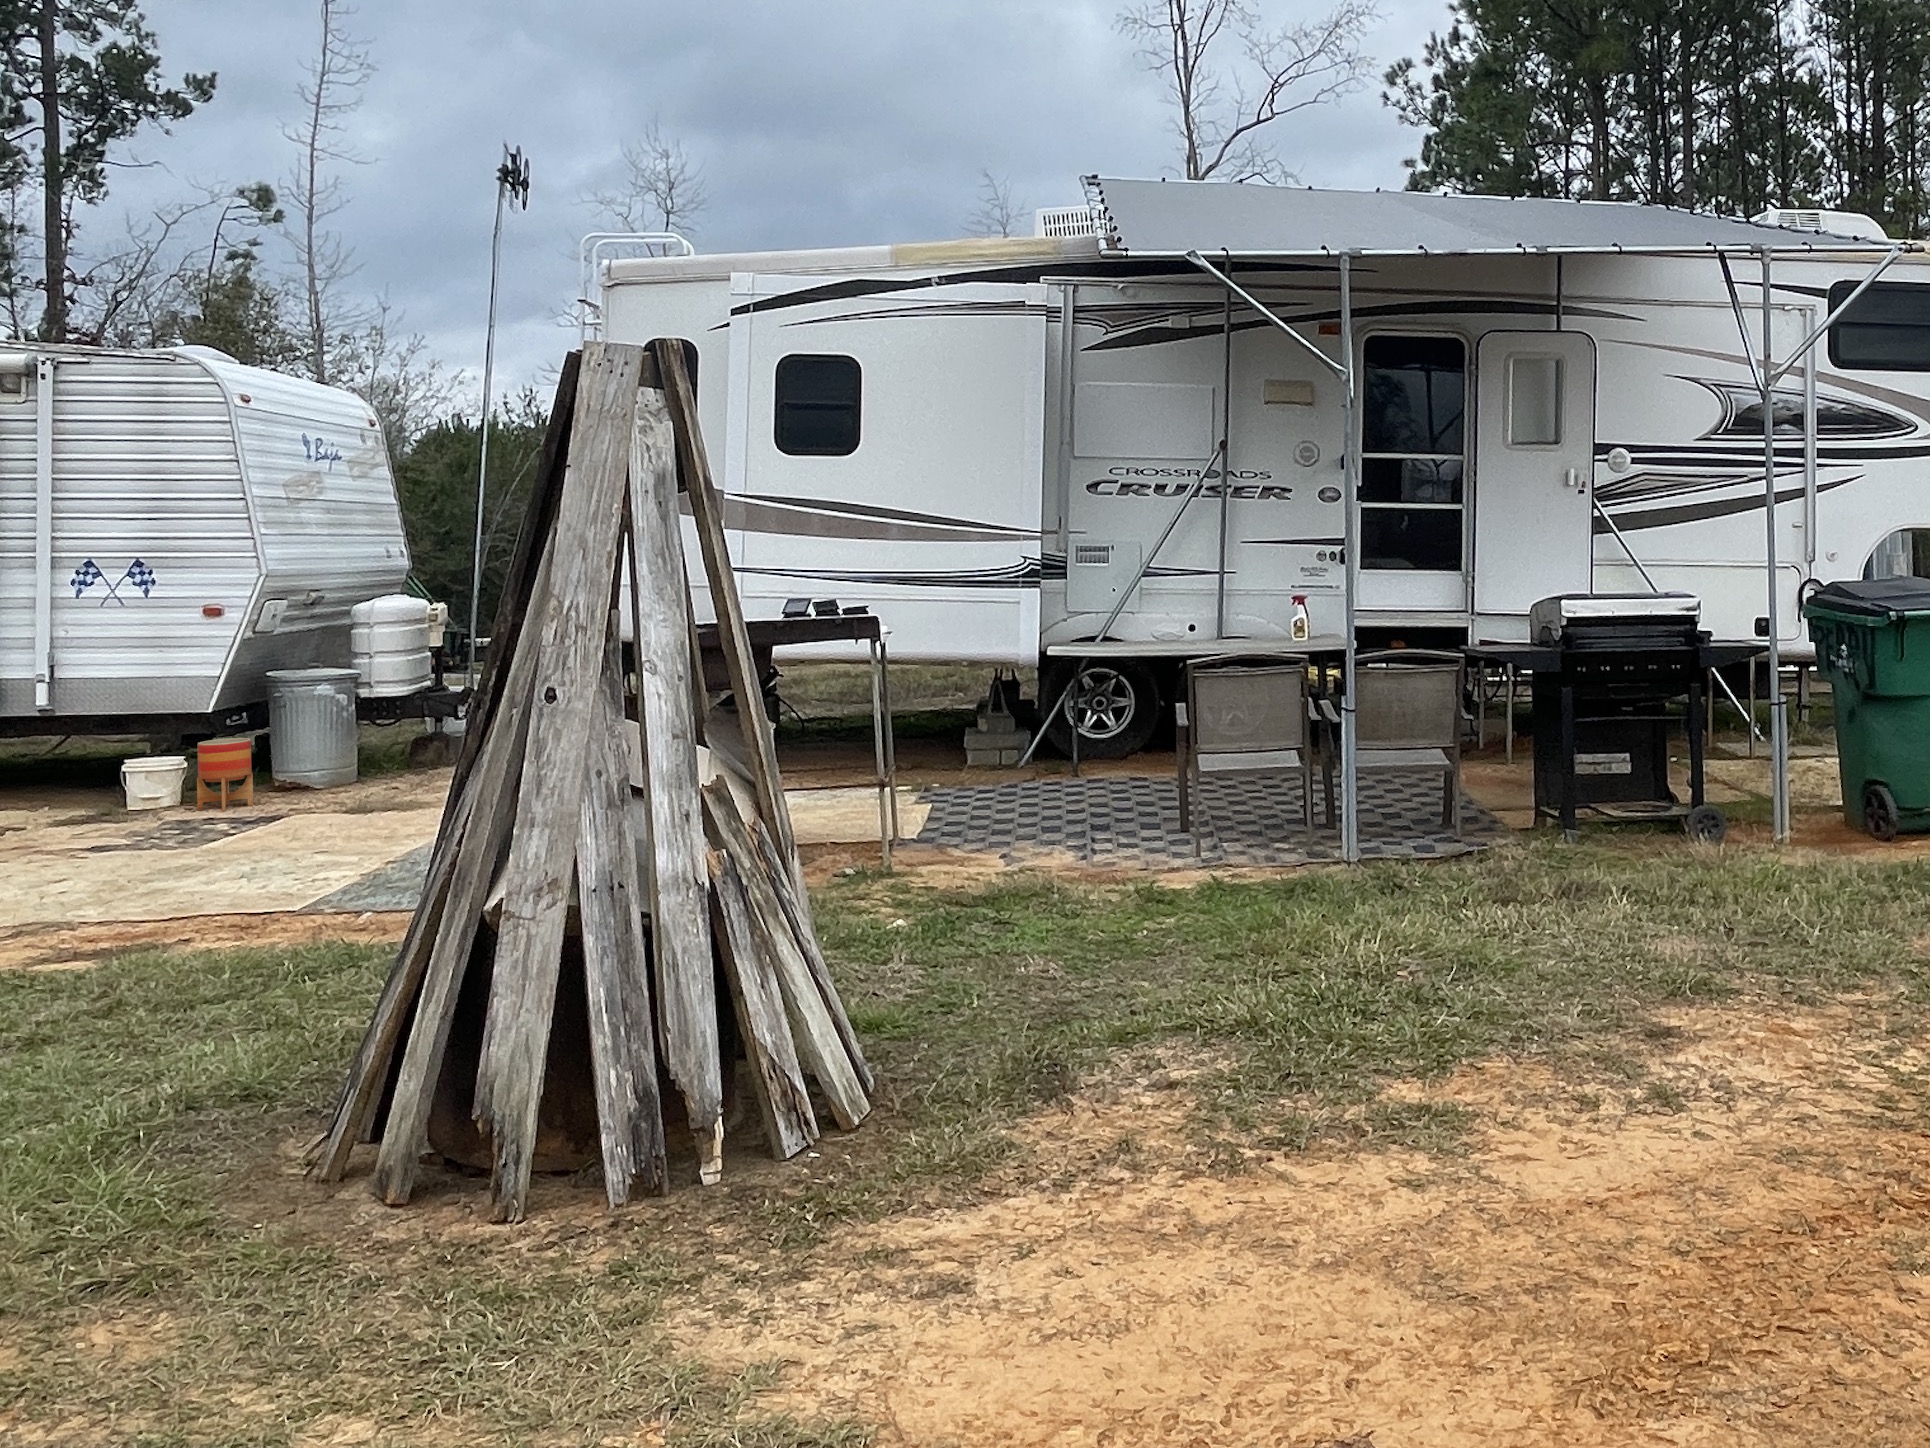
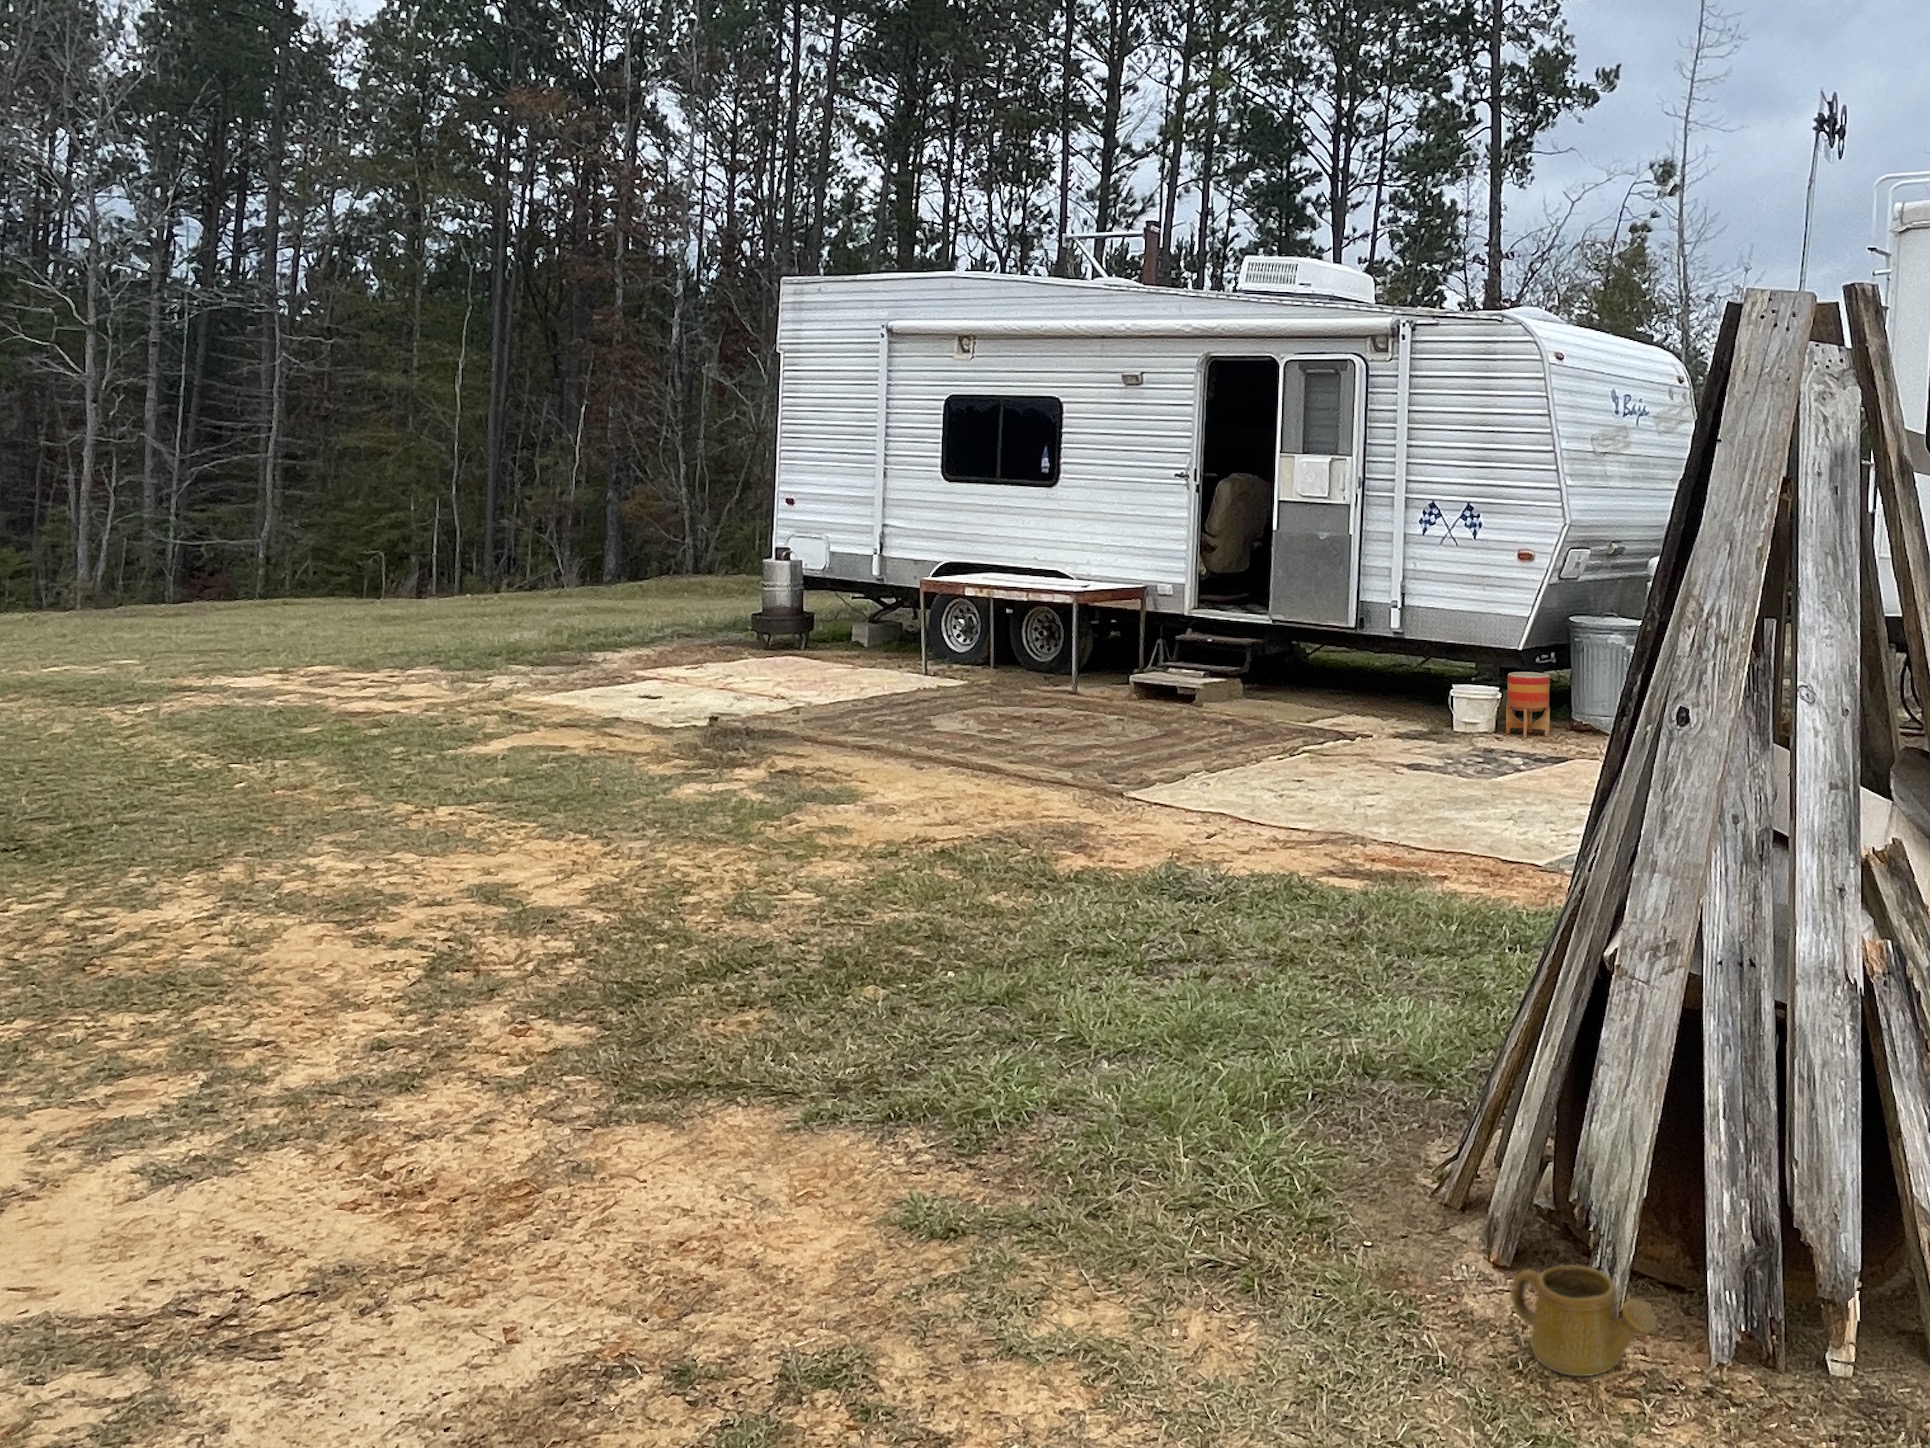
watering can: none [427,1166,566,1254] -> present [1511,1265,1657,1376]

